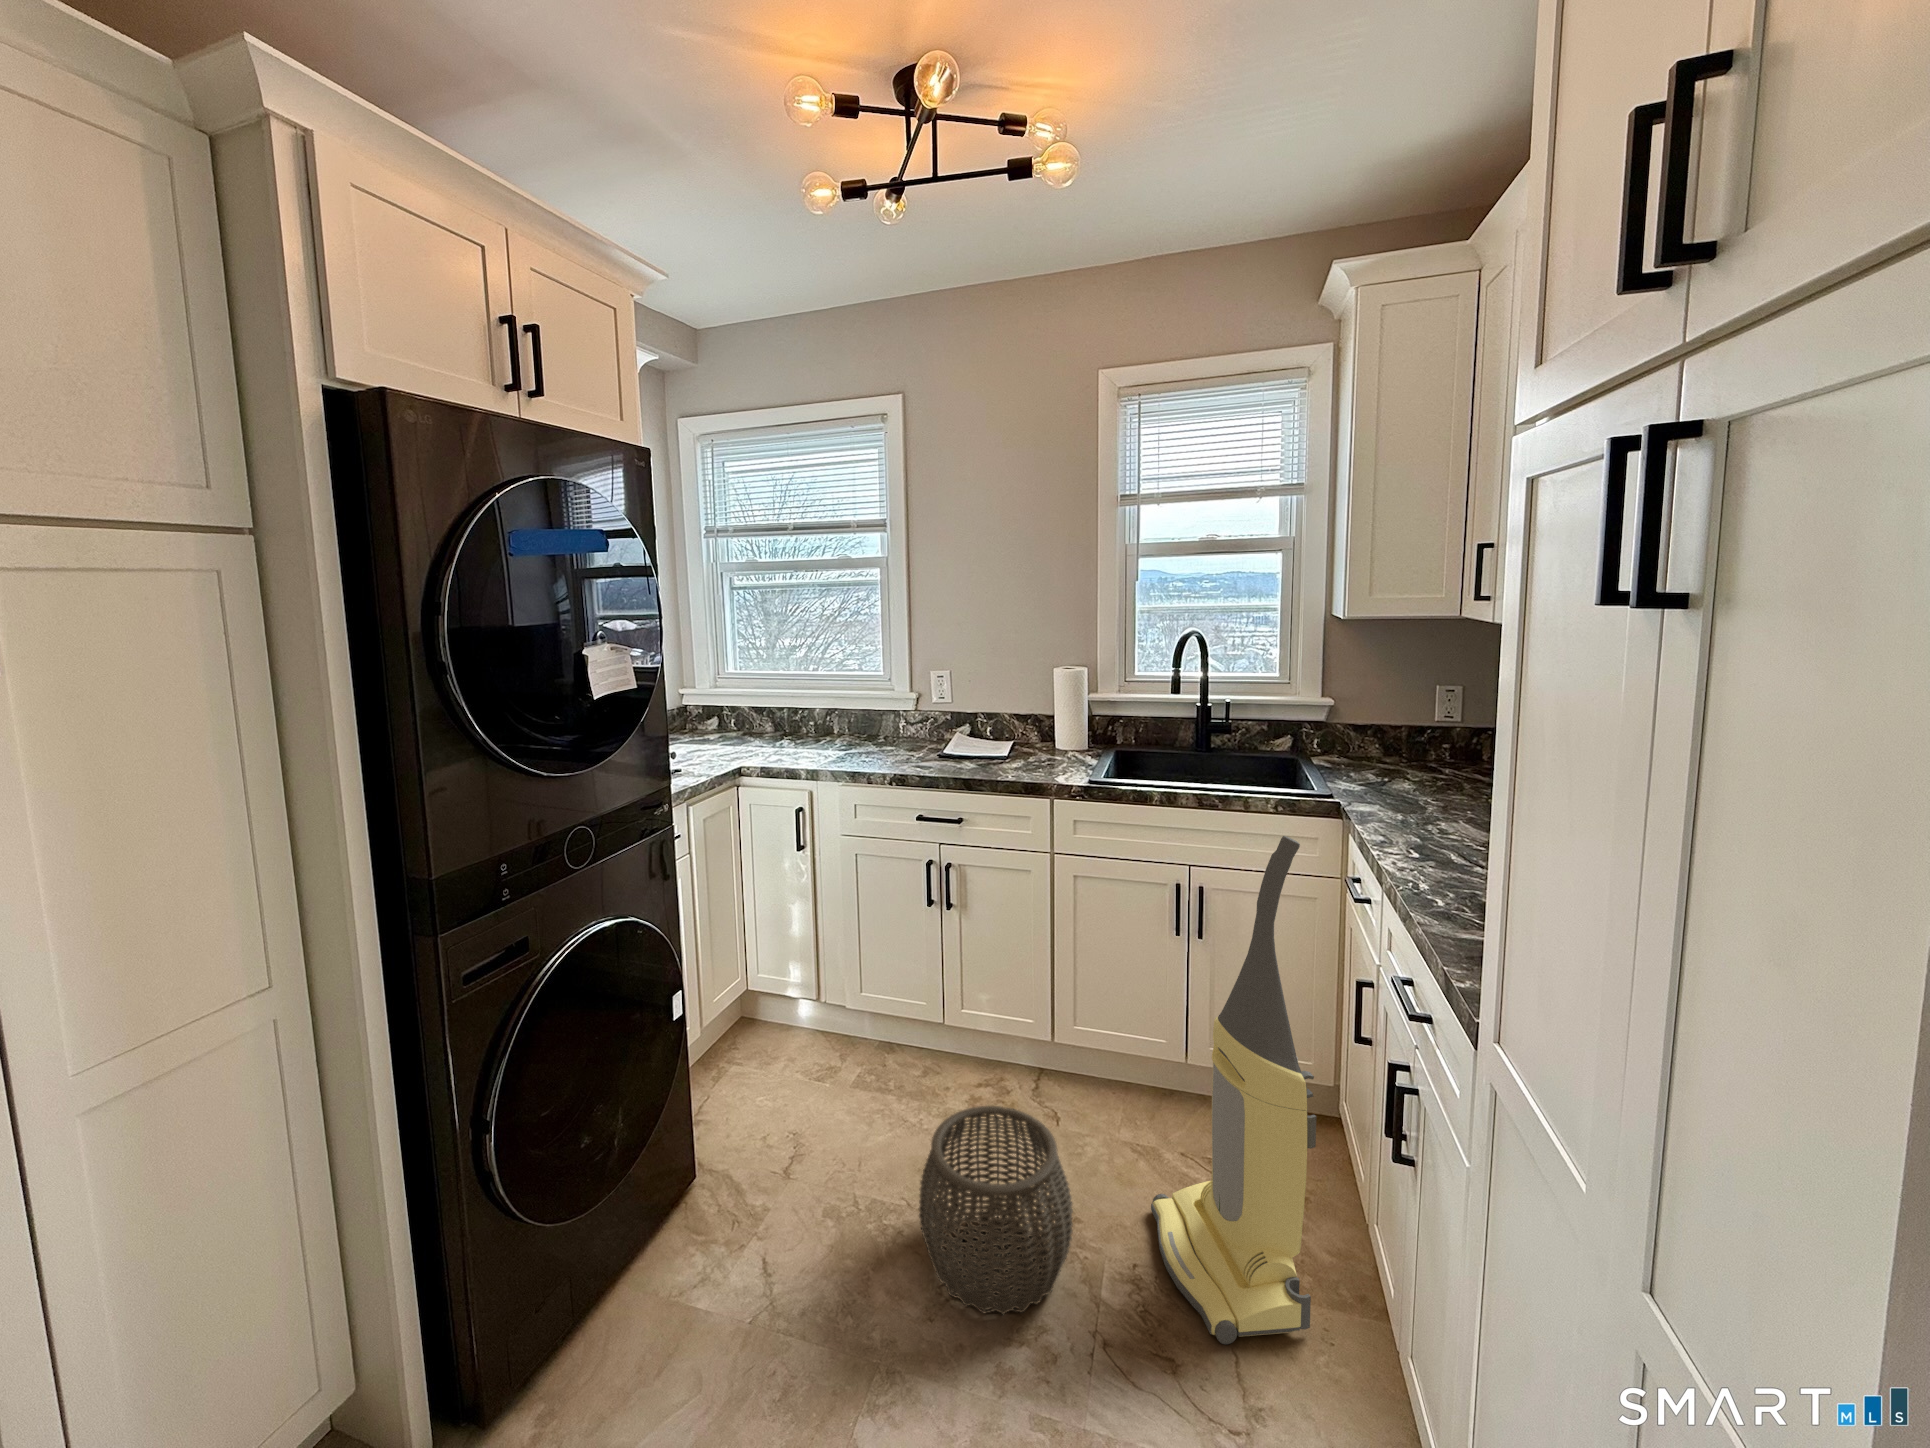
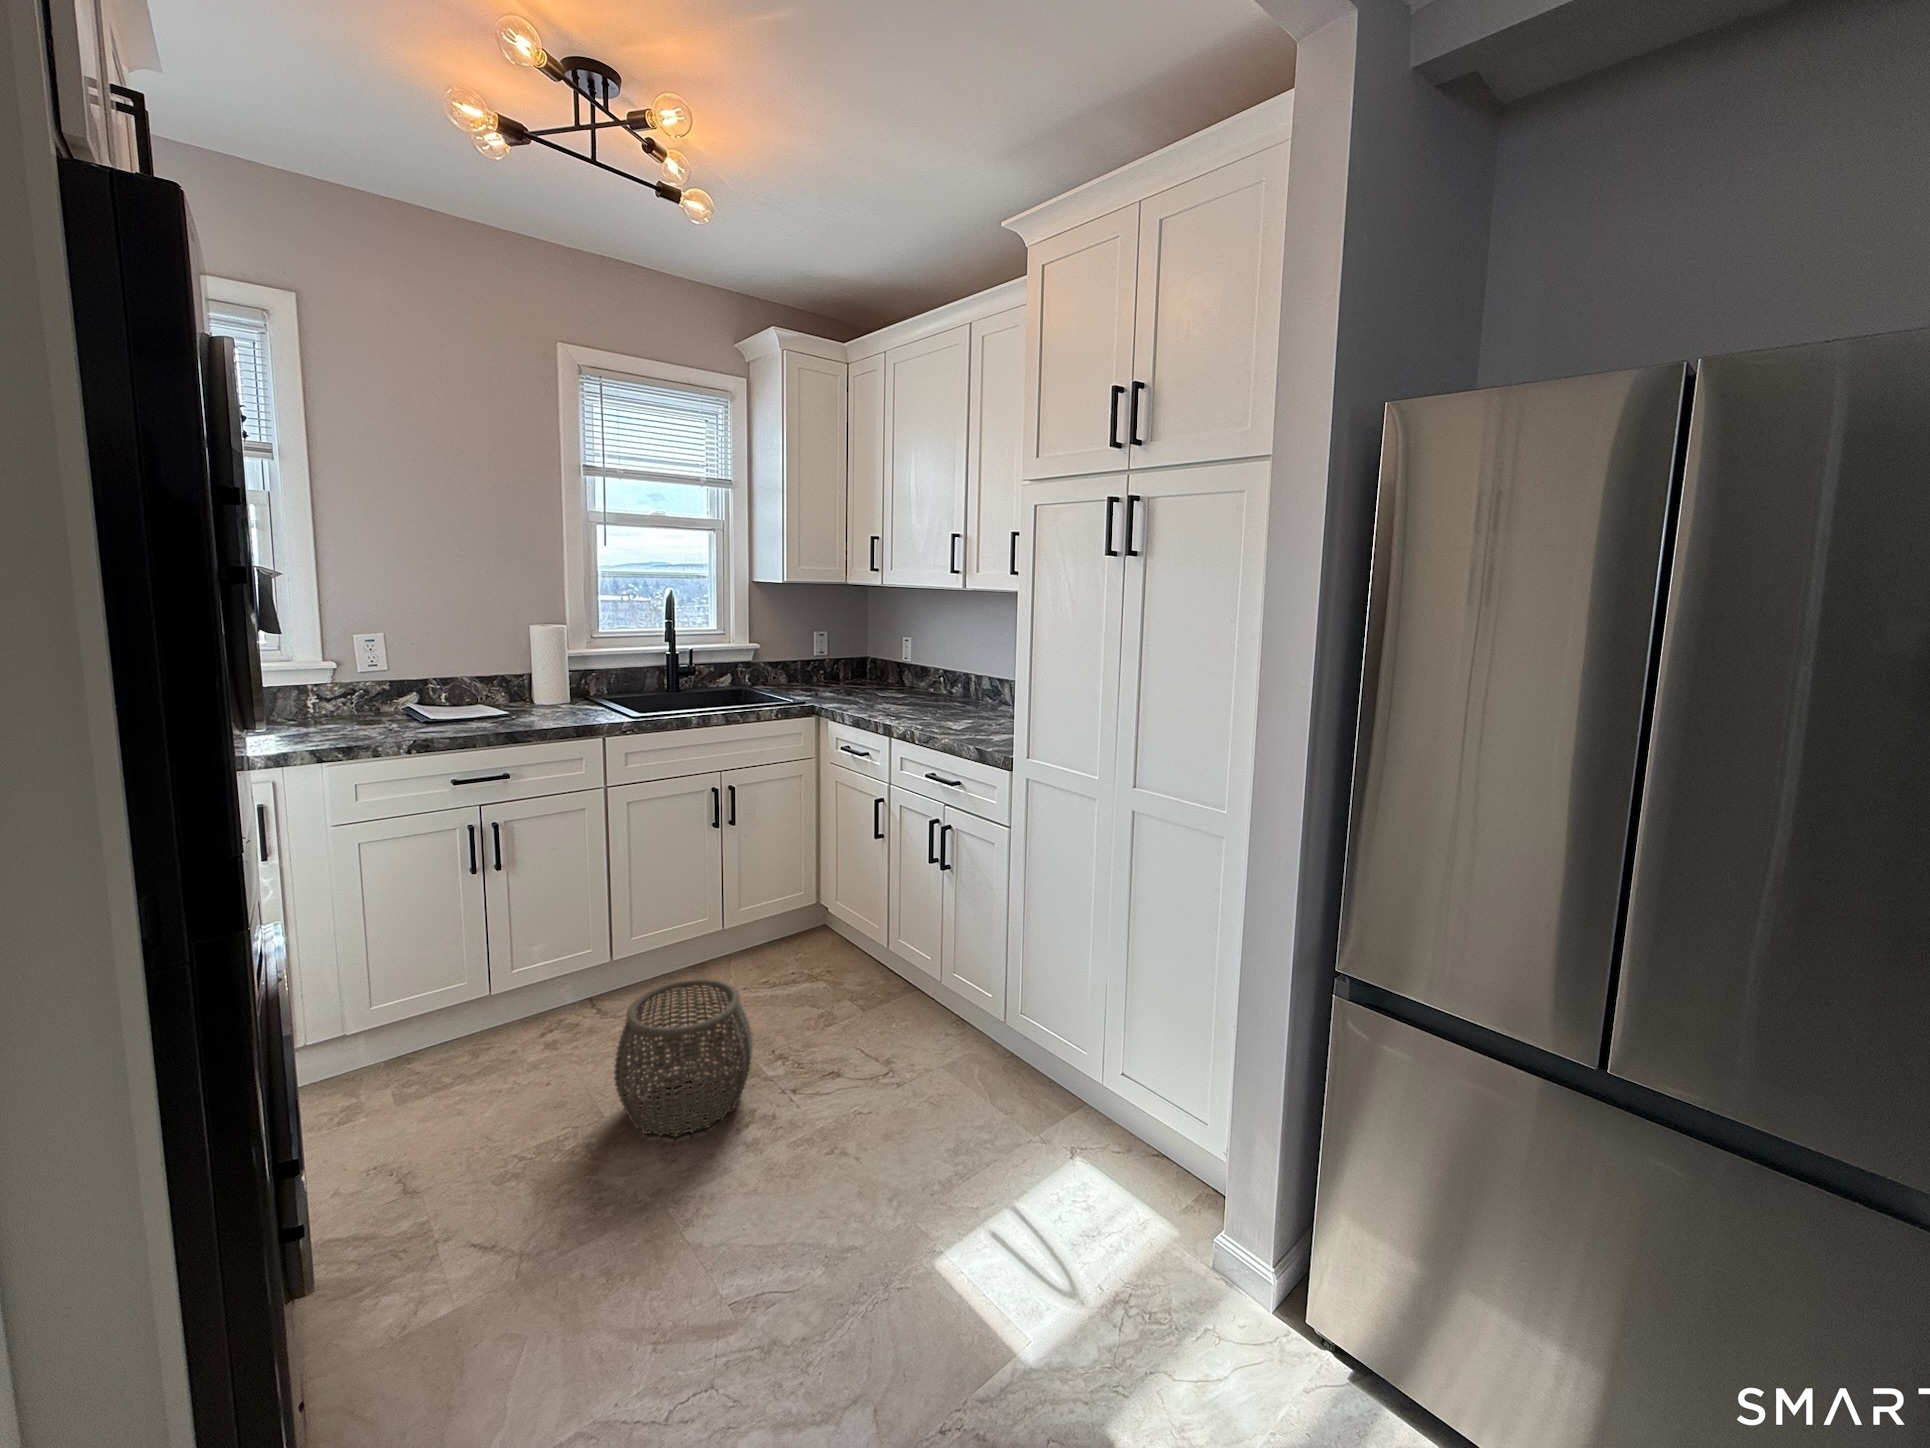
vacuum cleaner: present [1151,836,1316,1344] -> none [757,717,883,1049]

